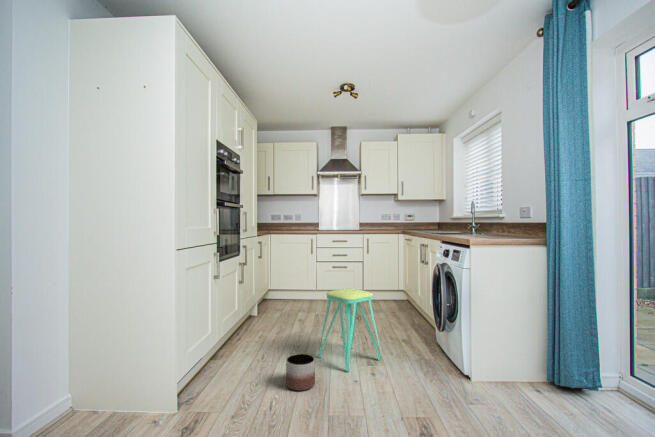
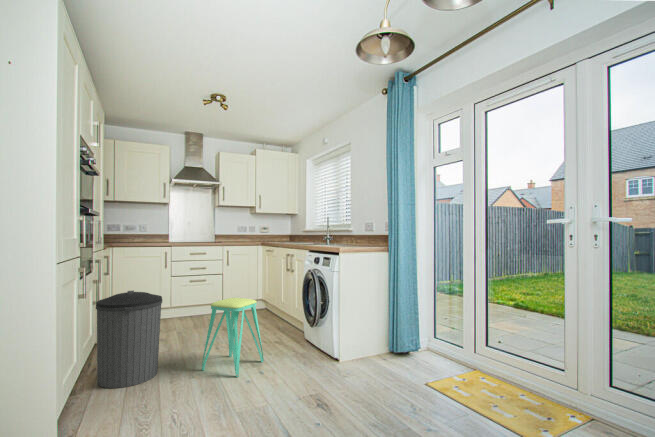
trash can: none [233,274,286,360] -> present [96,290,162,388]
planter: present [286,354,315,391] -> none [180,366,211,403]

